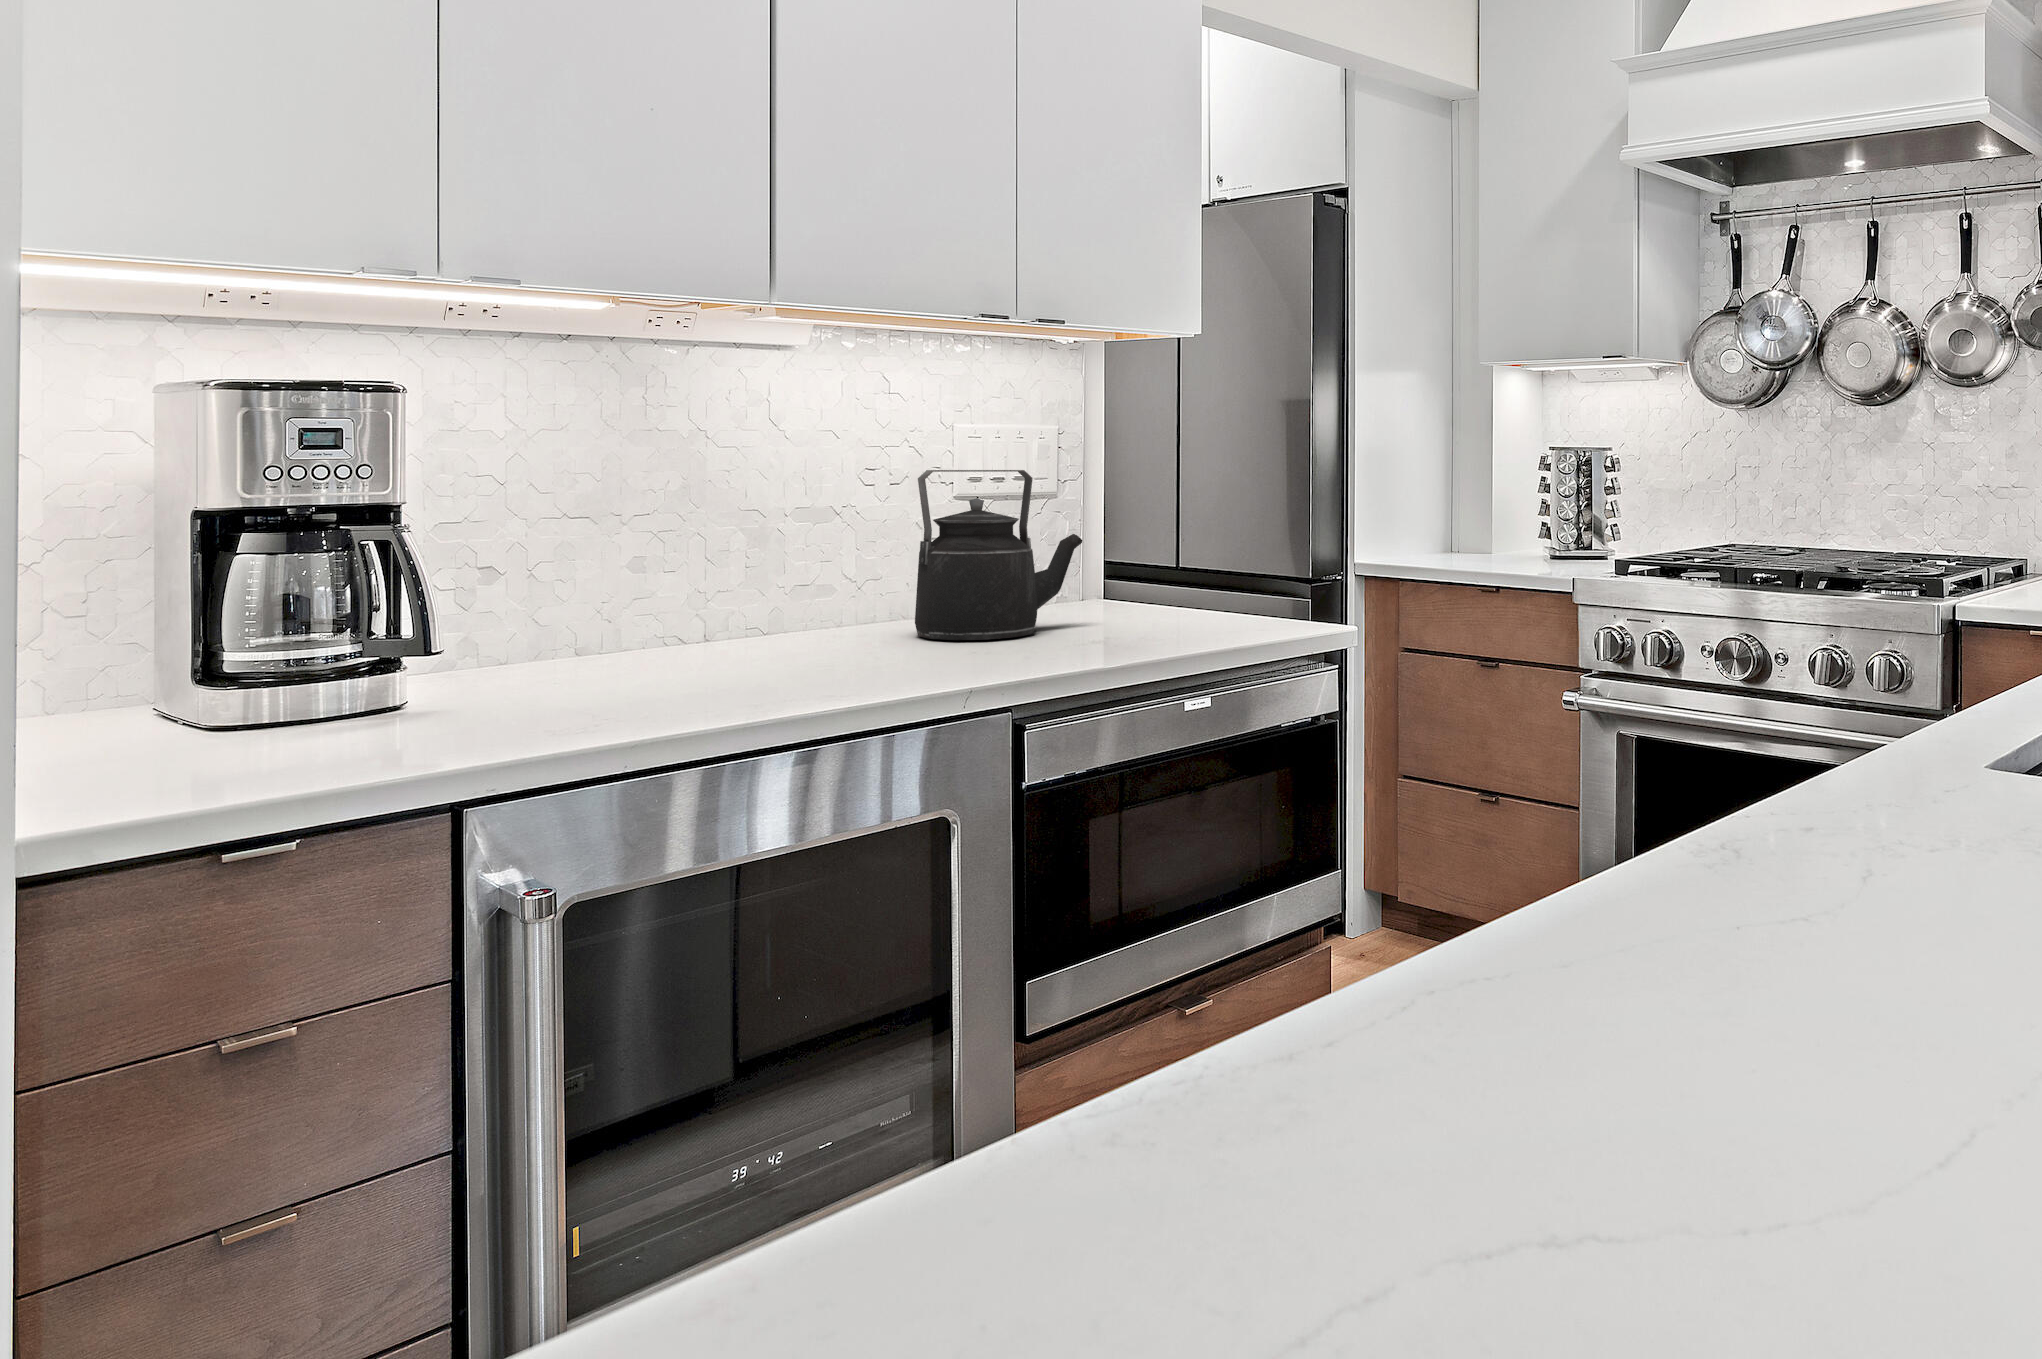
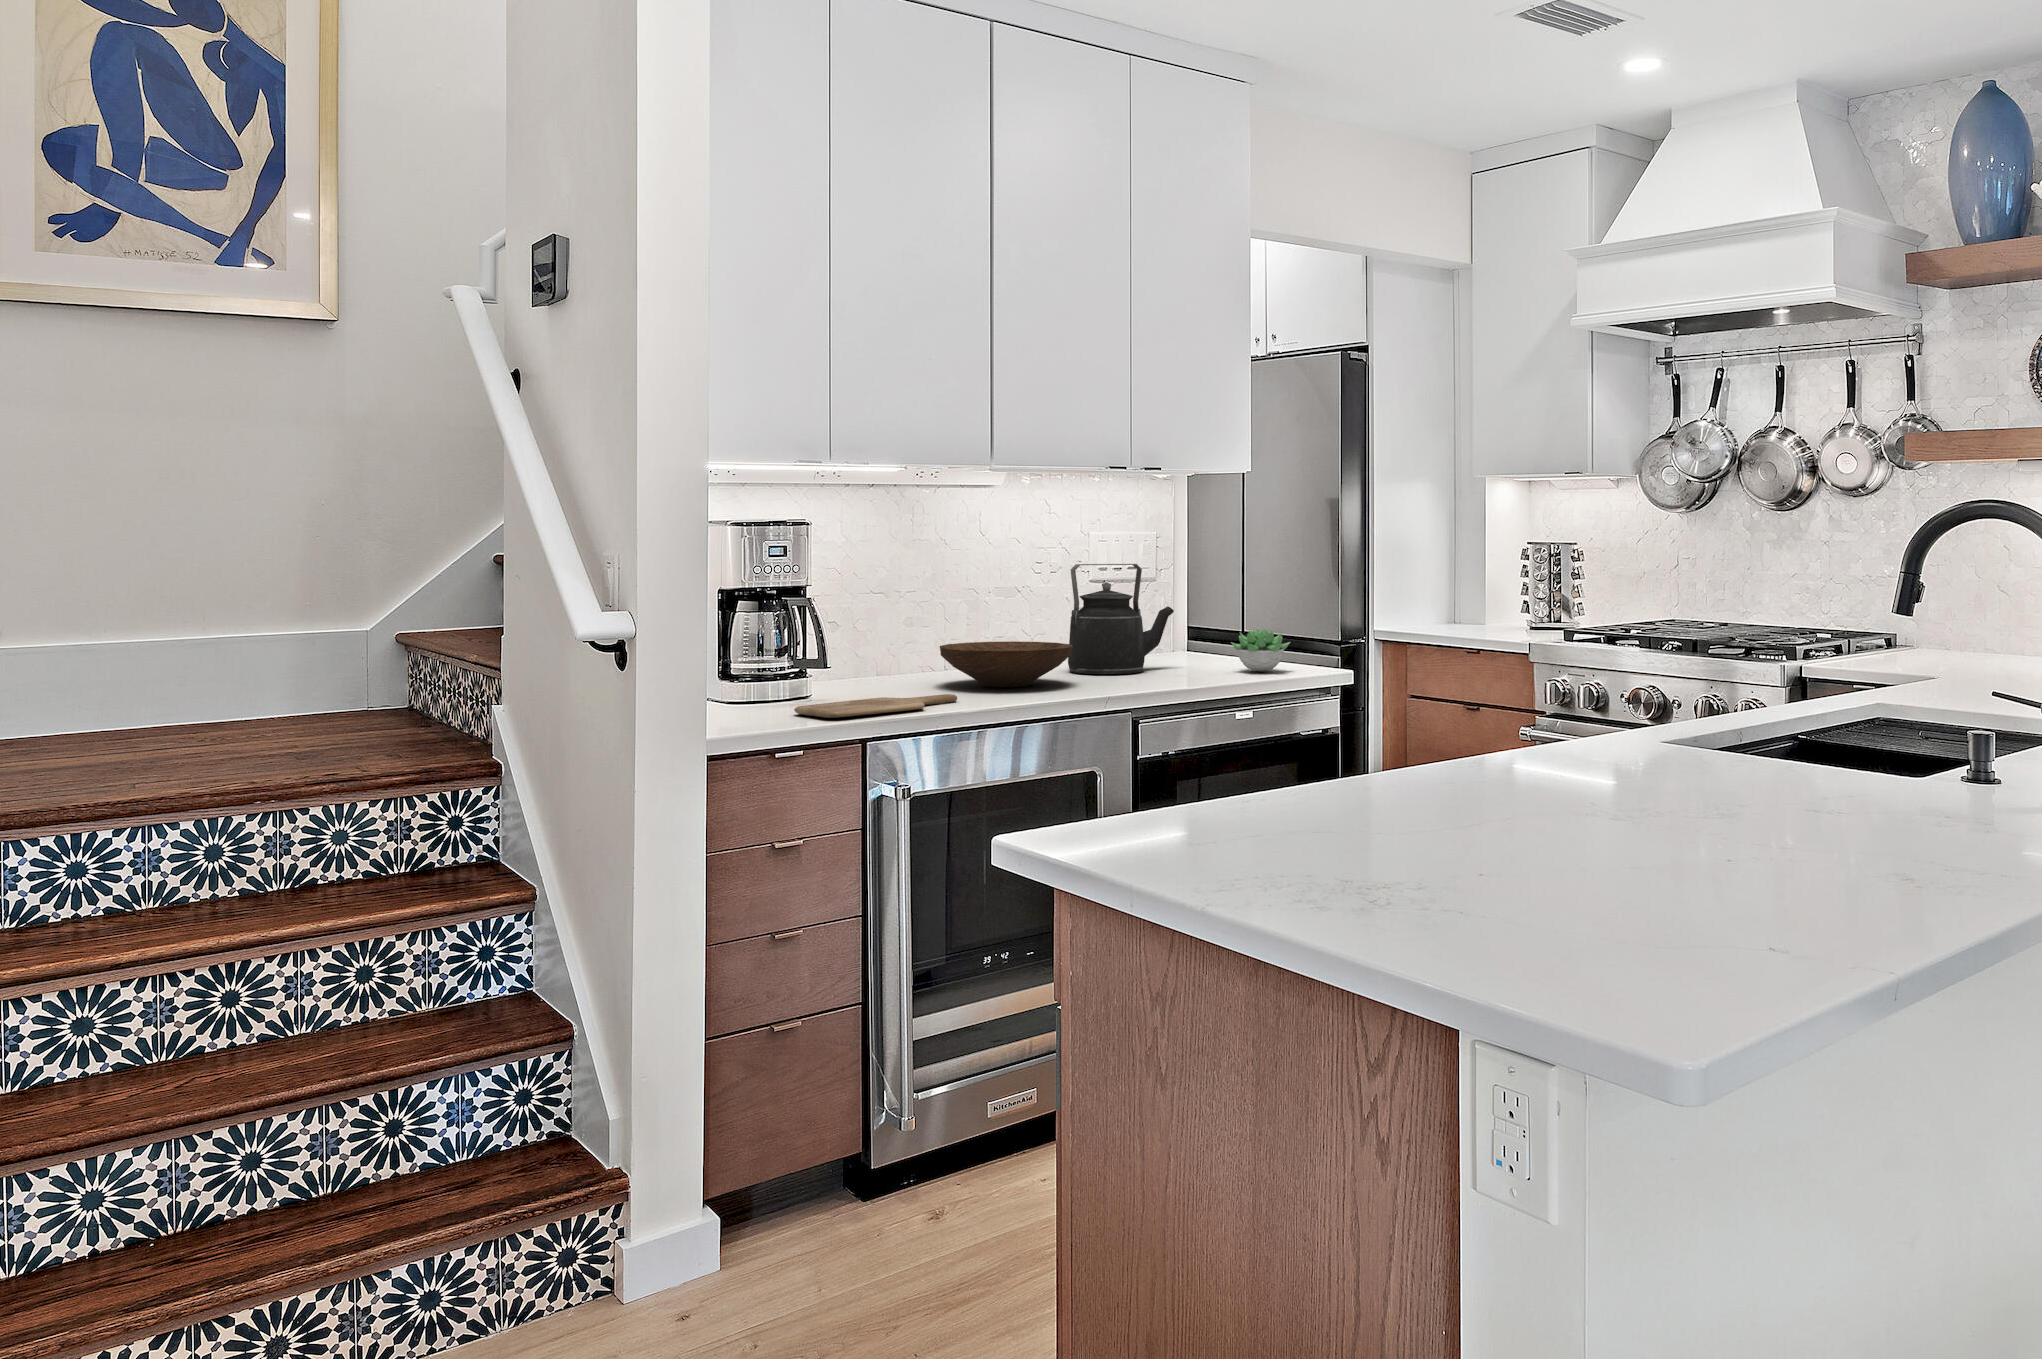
succulent plant: none [1168,567,1258,629] -> present [1231,629,1290,671]
wooden bowl: none [677,593,913,672] -> present [940,641,1073,687]
cutting board: none [321,694,688,761] -> present [794,694,957,718]

